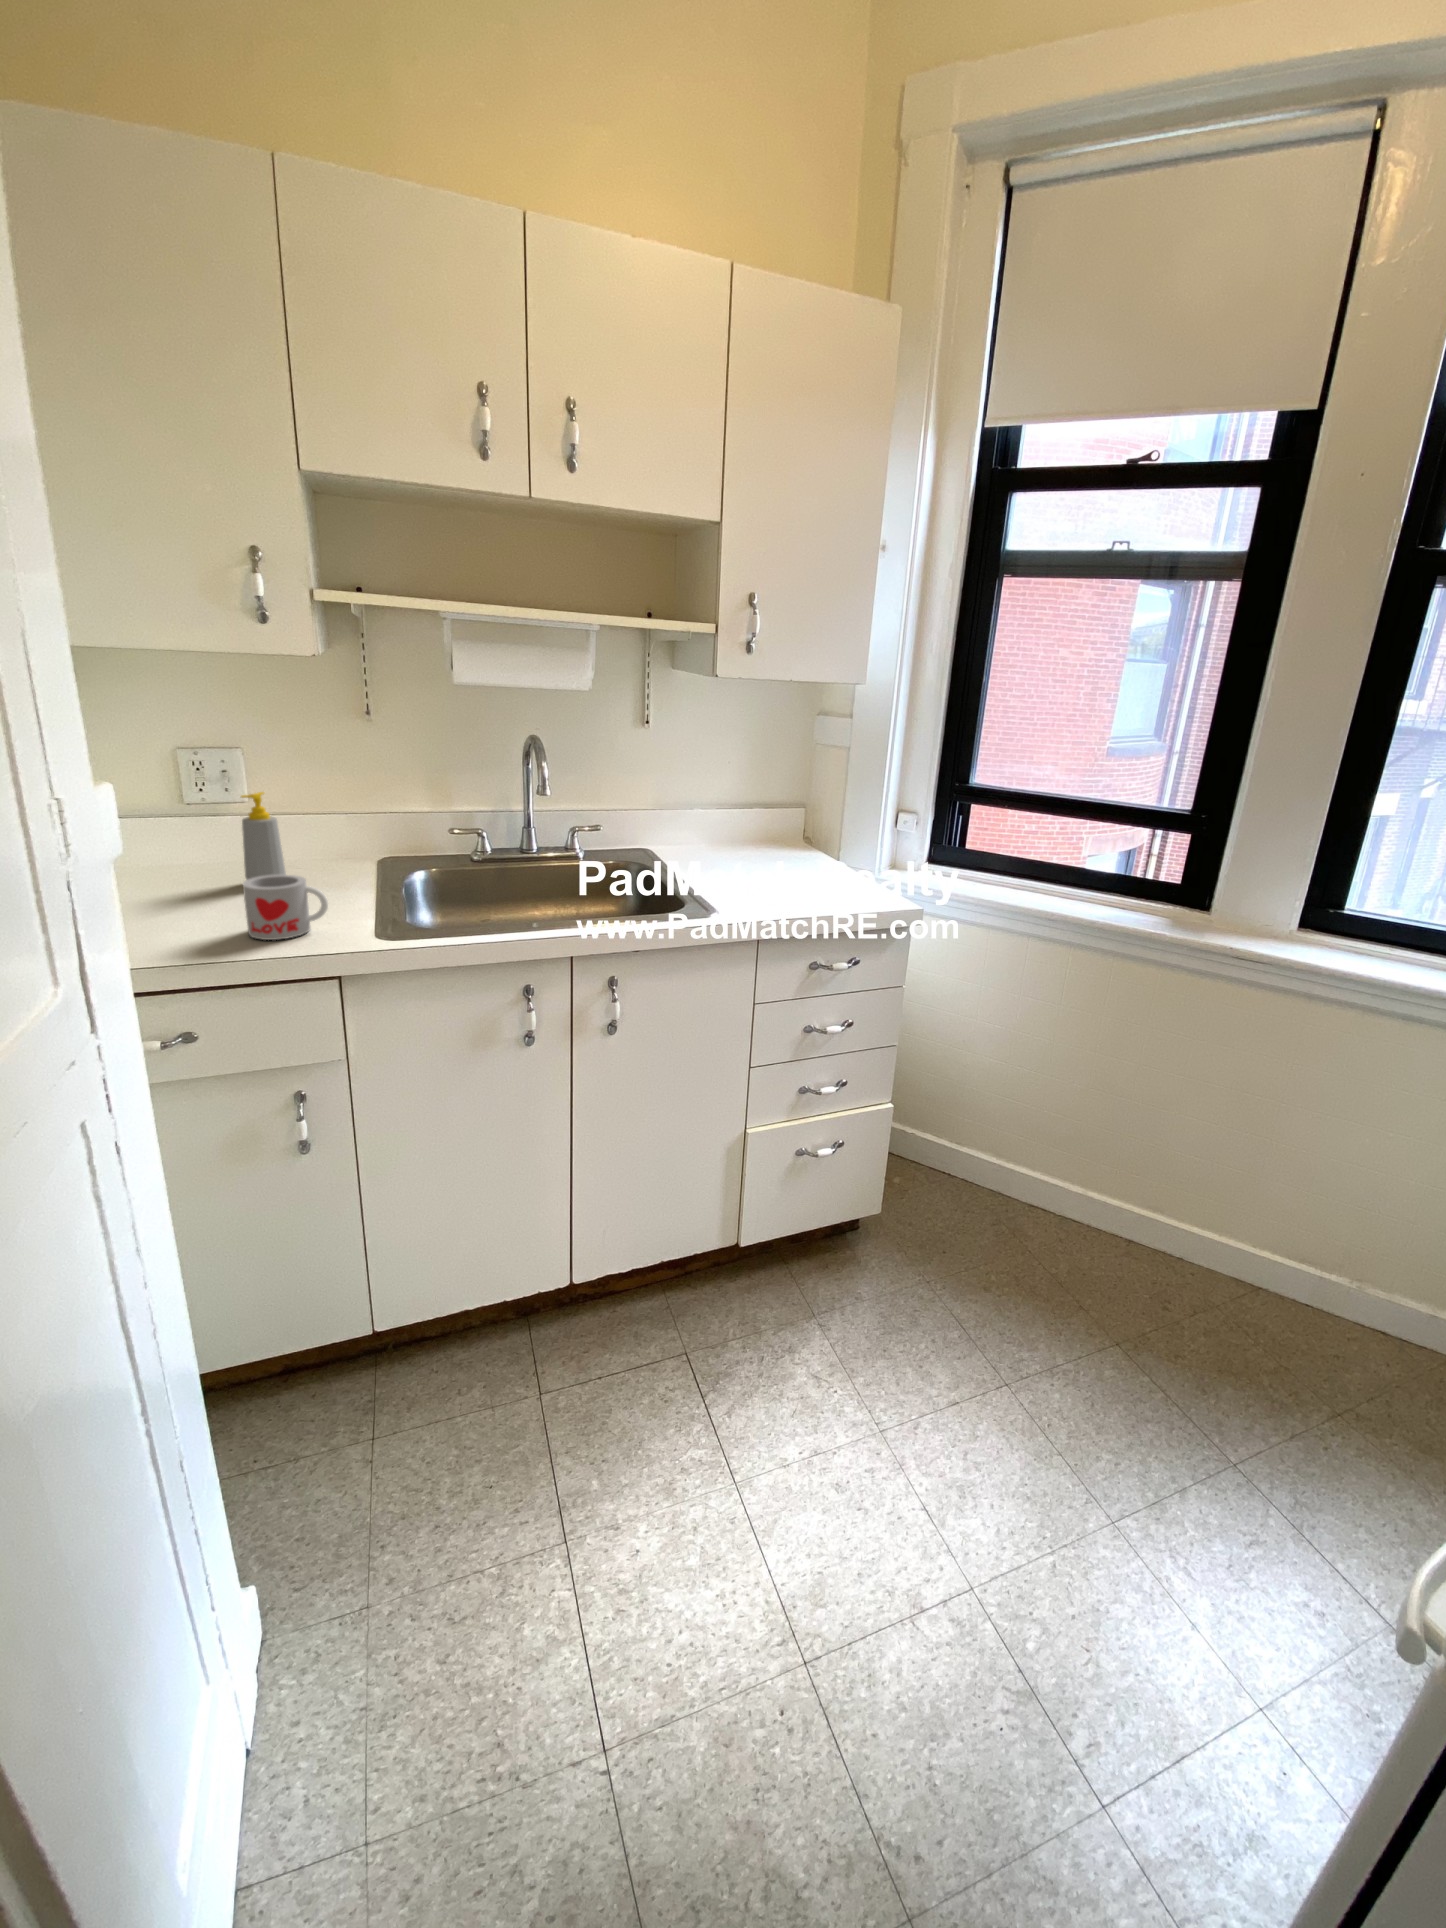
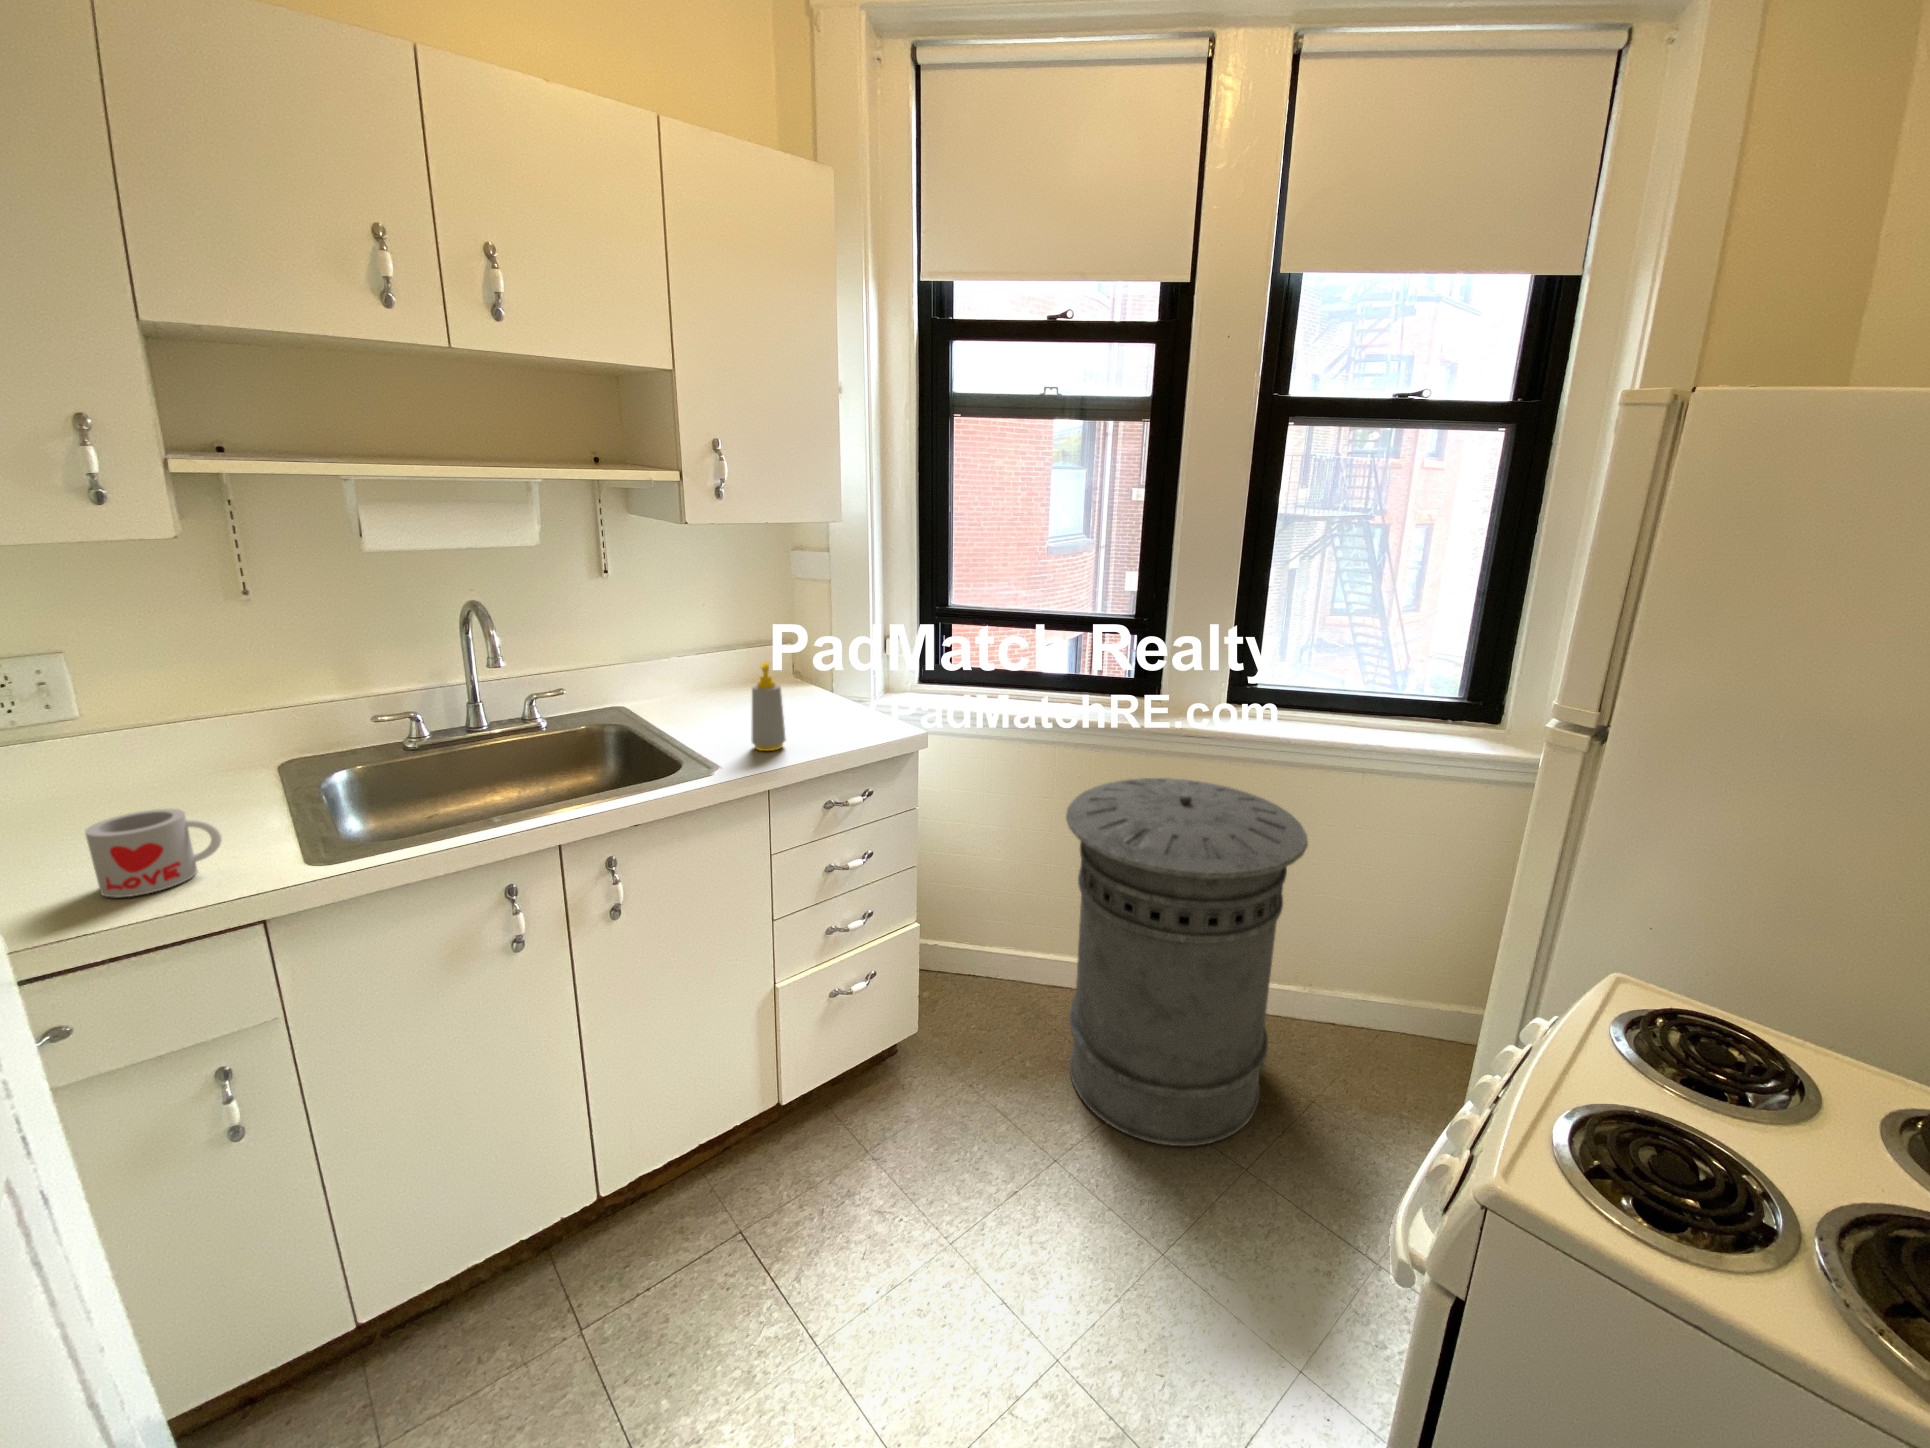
soap bottle: present [241,792,286,880] -> present [751,662,786,751]
trash can: none [1033,996,1383,1425] -> present [1066,778,1308,1146]

